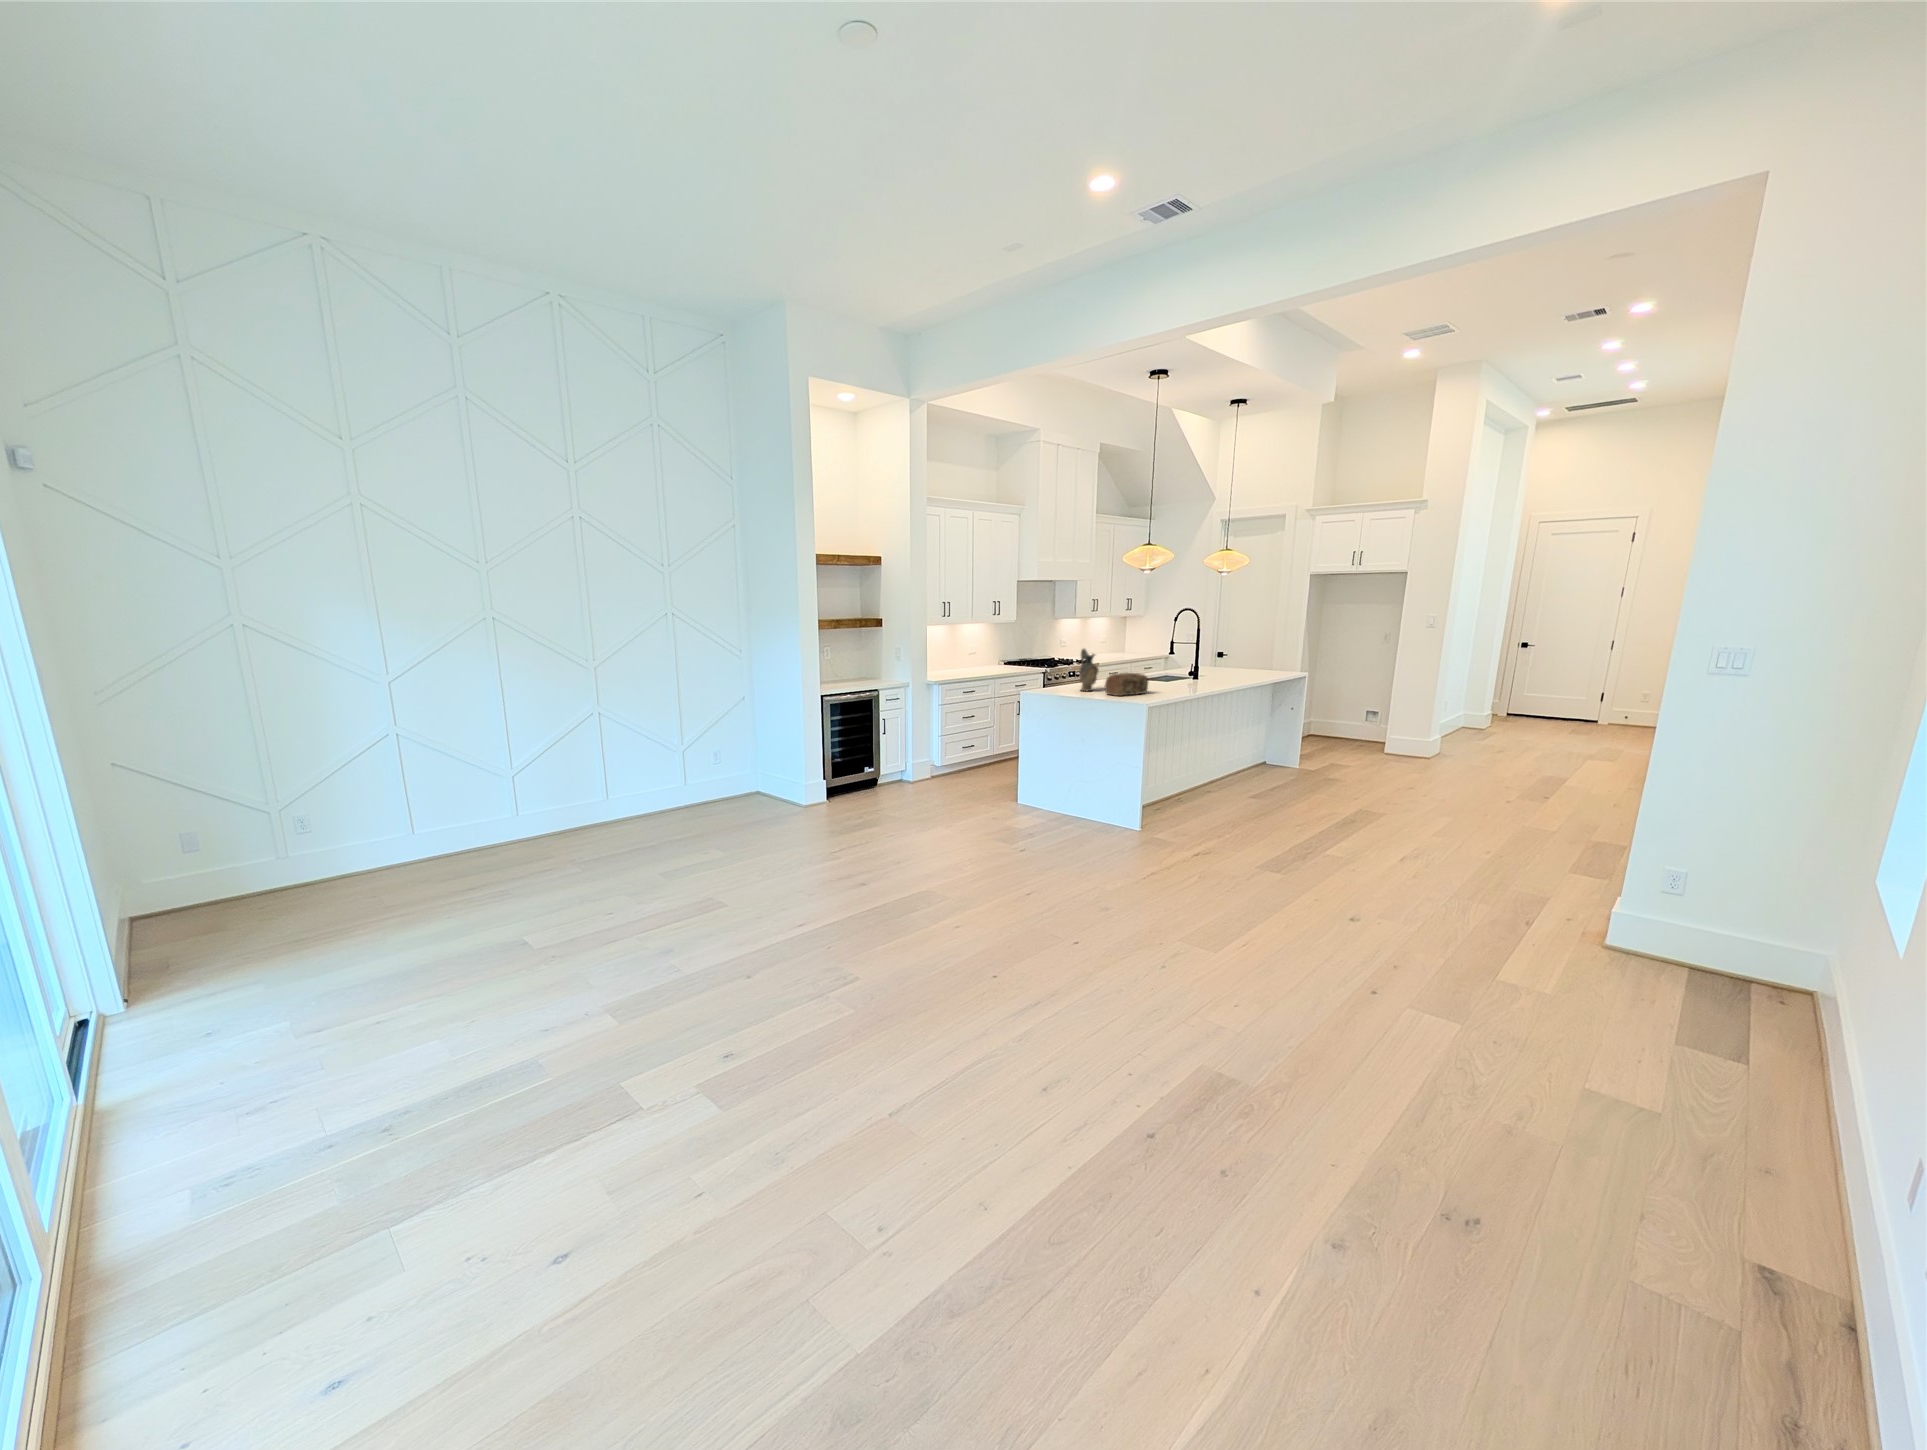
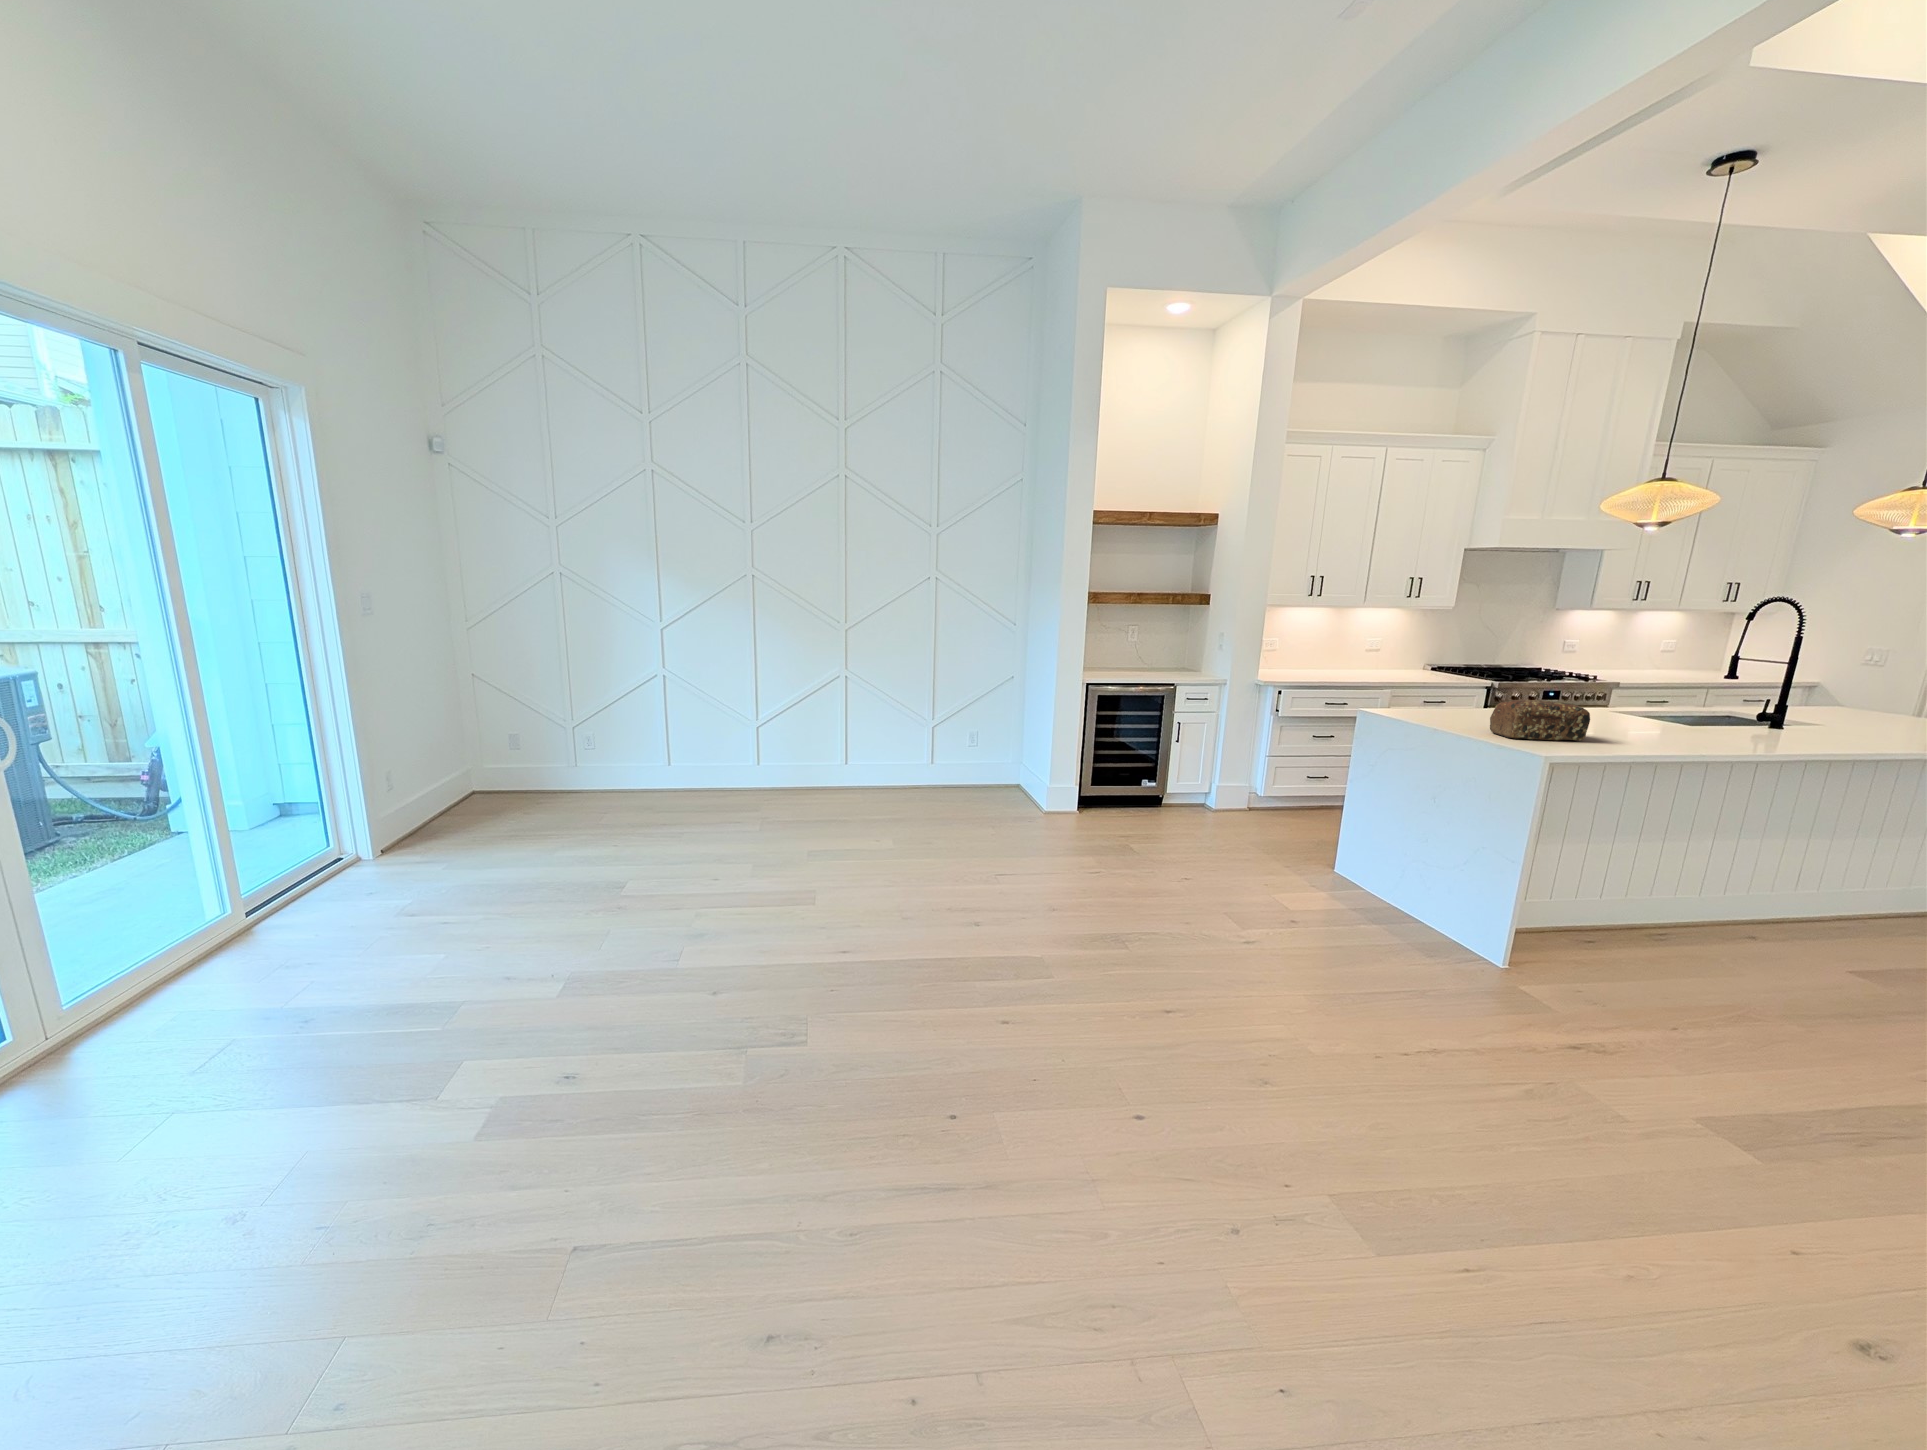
ceramic pitcher: present [1080,649,1098,691] -> none [1456,653,1496,723]

